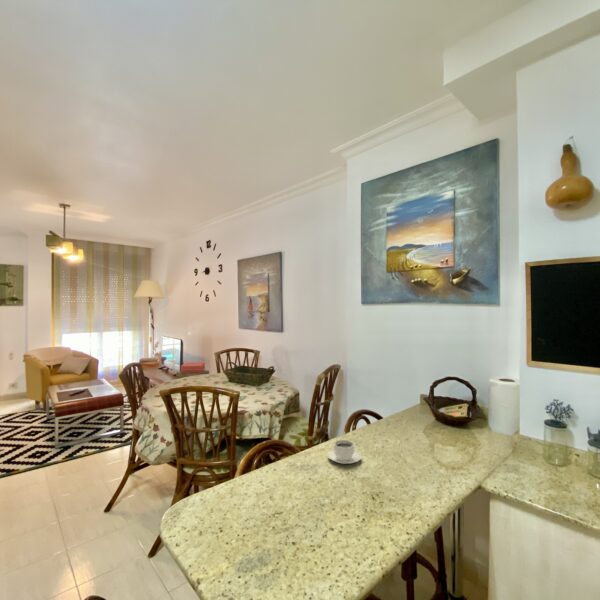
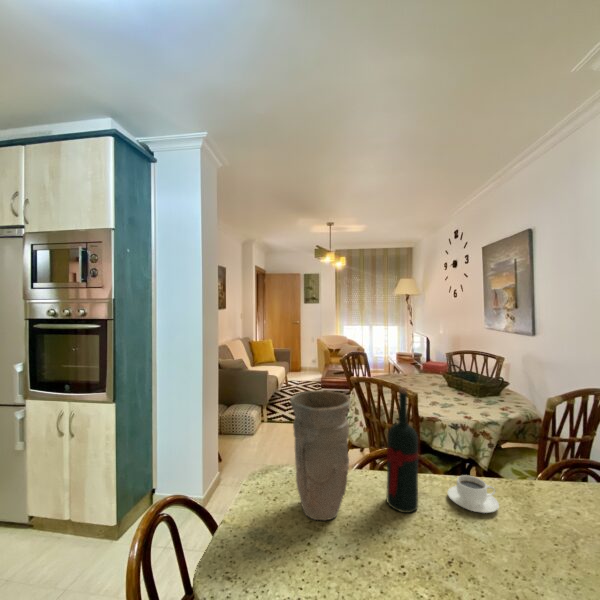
wine bottle: none [301,383,325,486] -> present [387,387,418,513]
vase: none [239,400,297,526] -> present [290,390,351,520]

